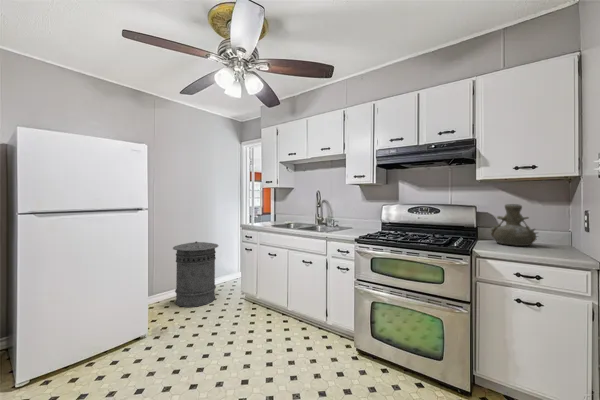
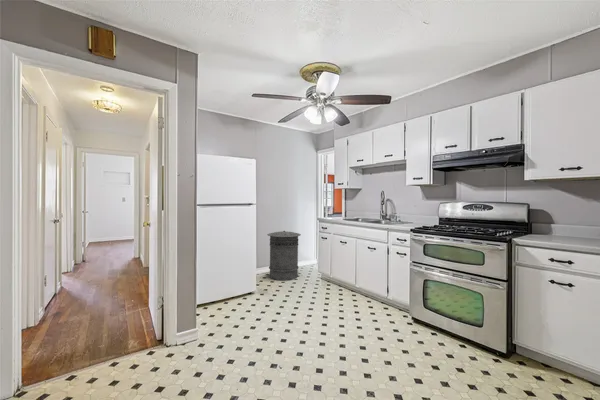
vase: present [490,204,537,246] -> none [537,202,584,238]

